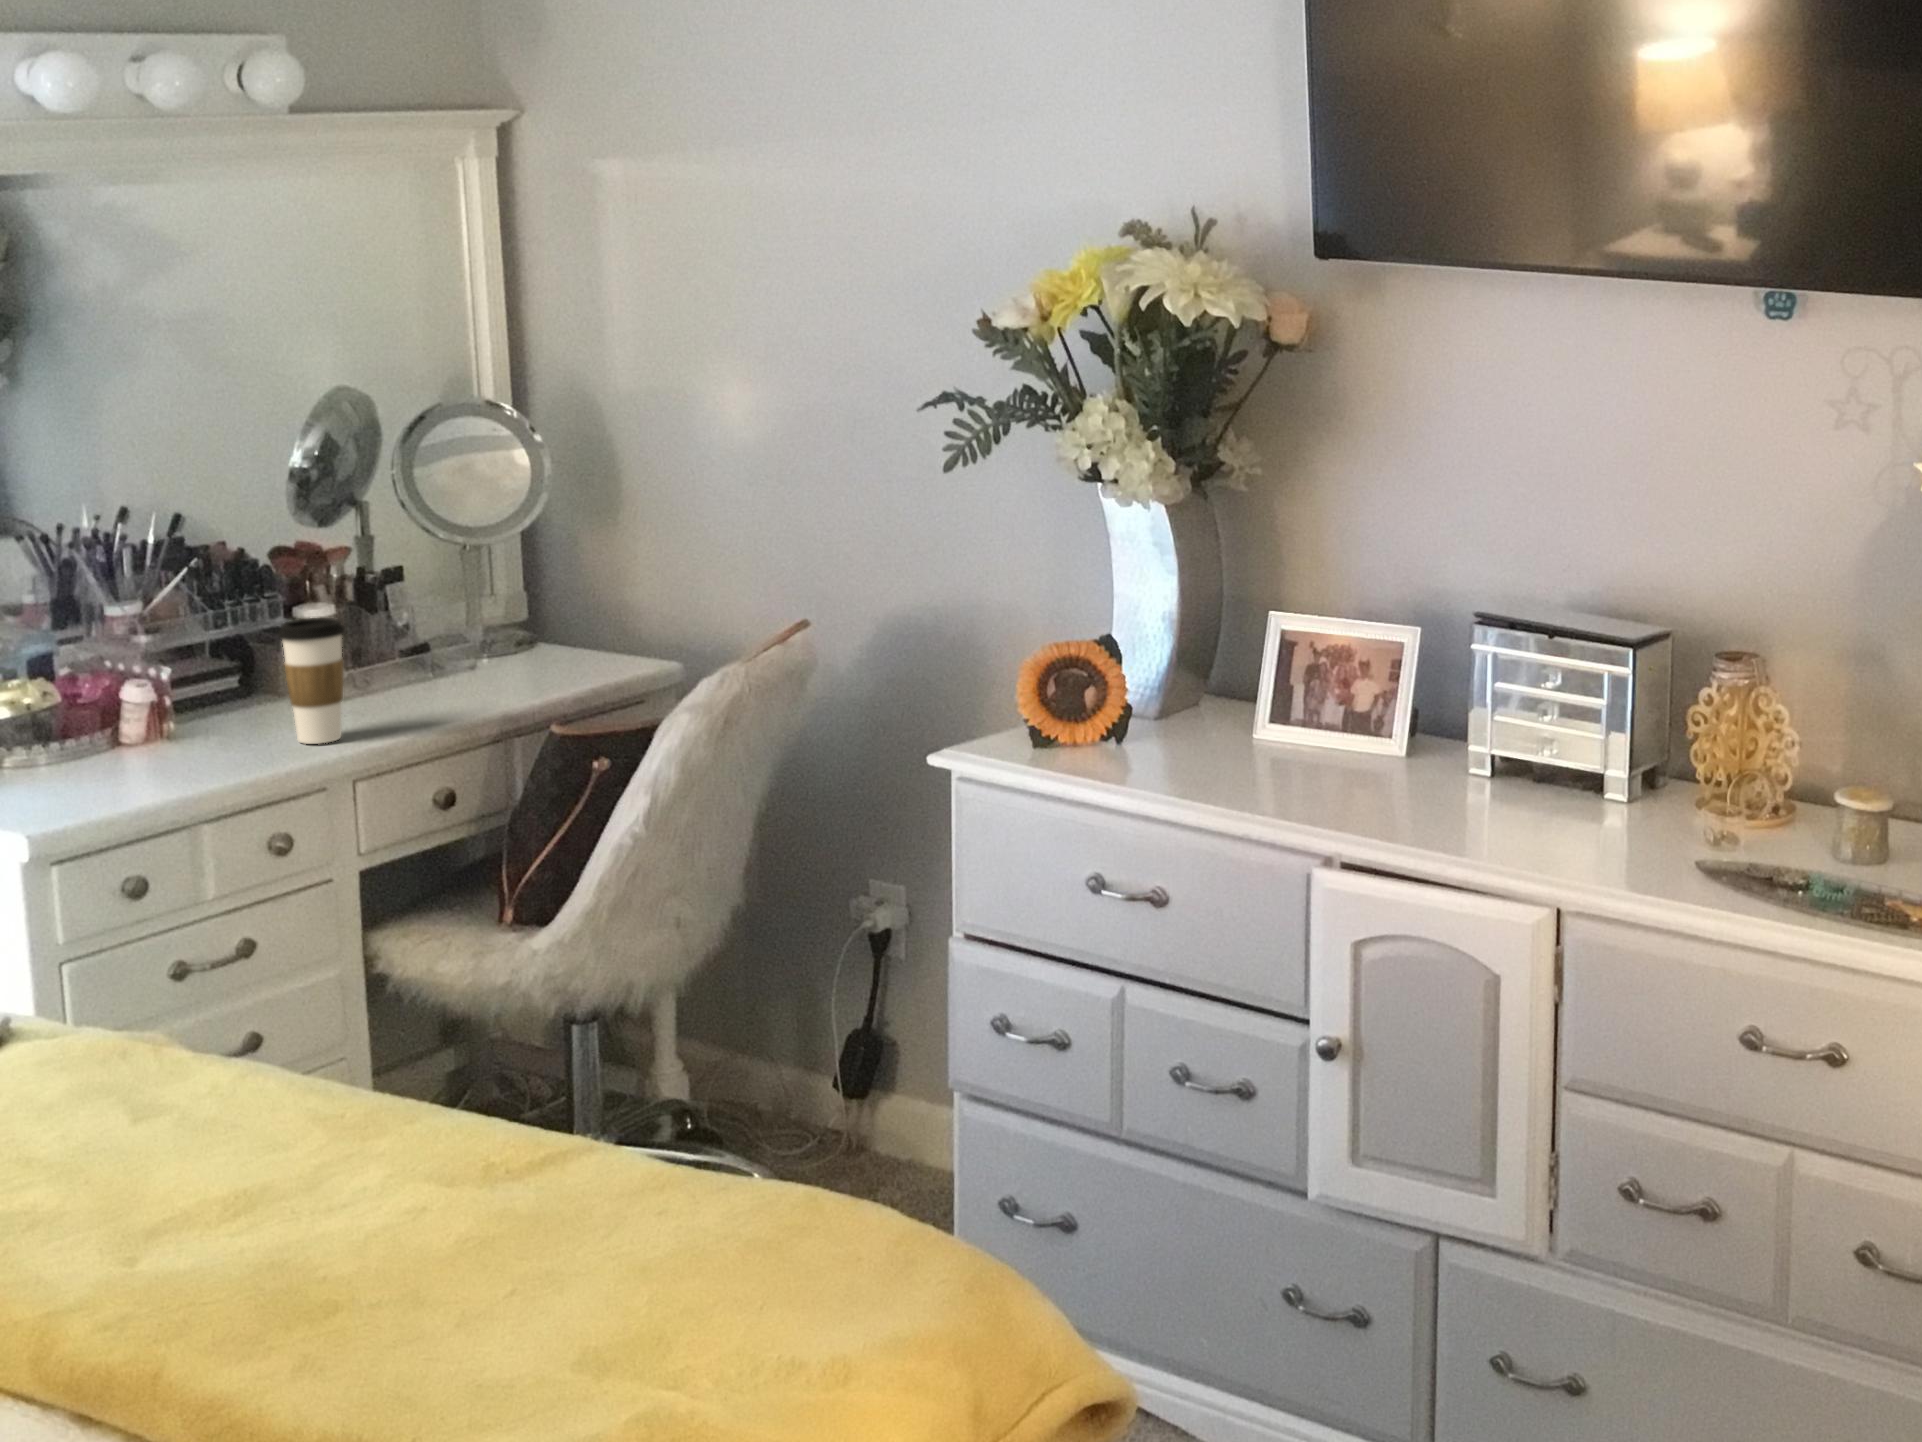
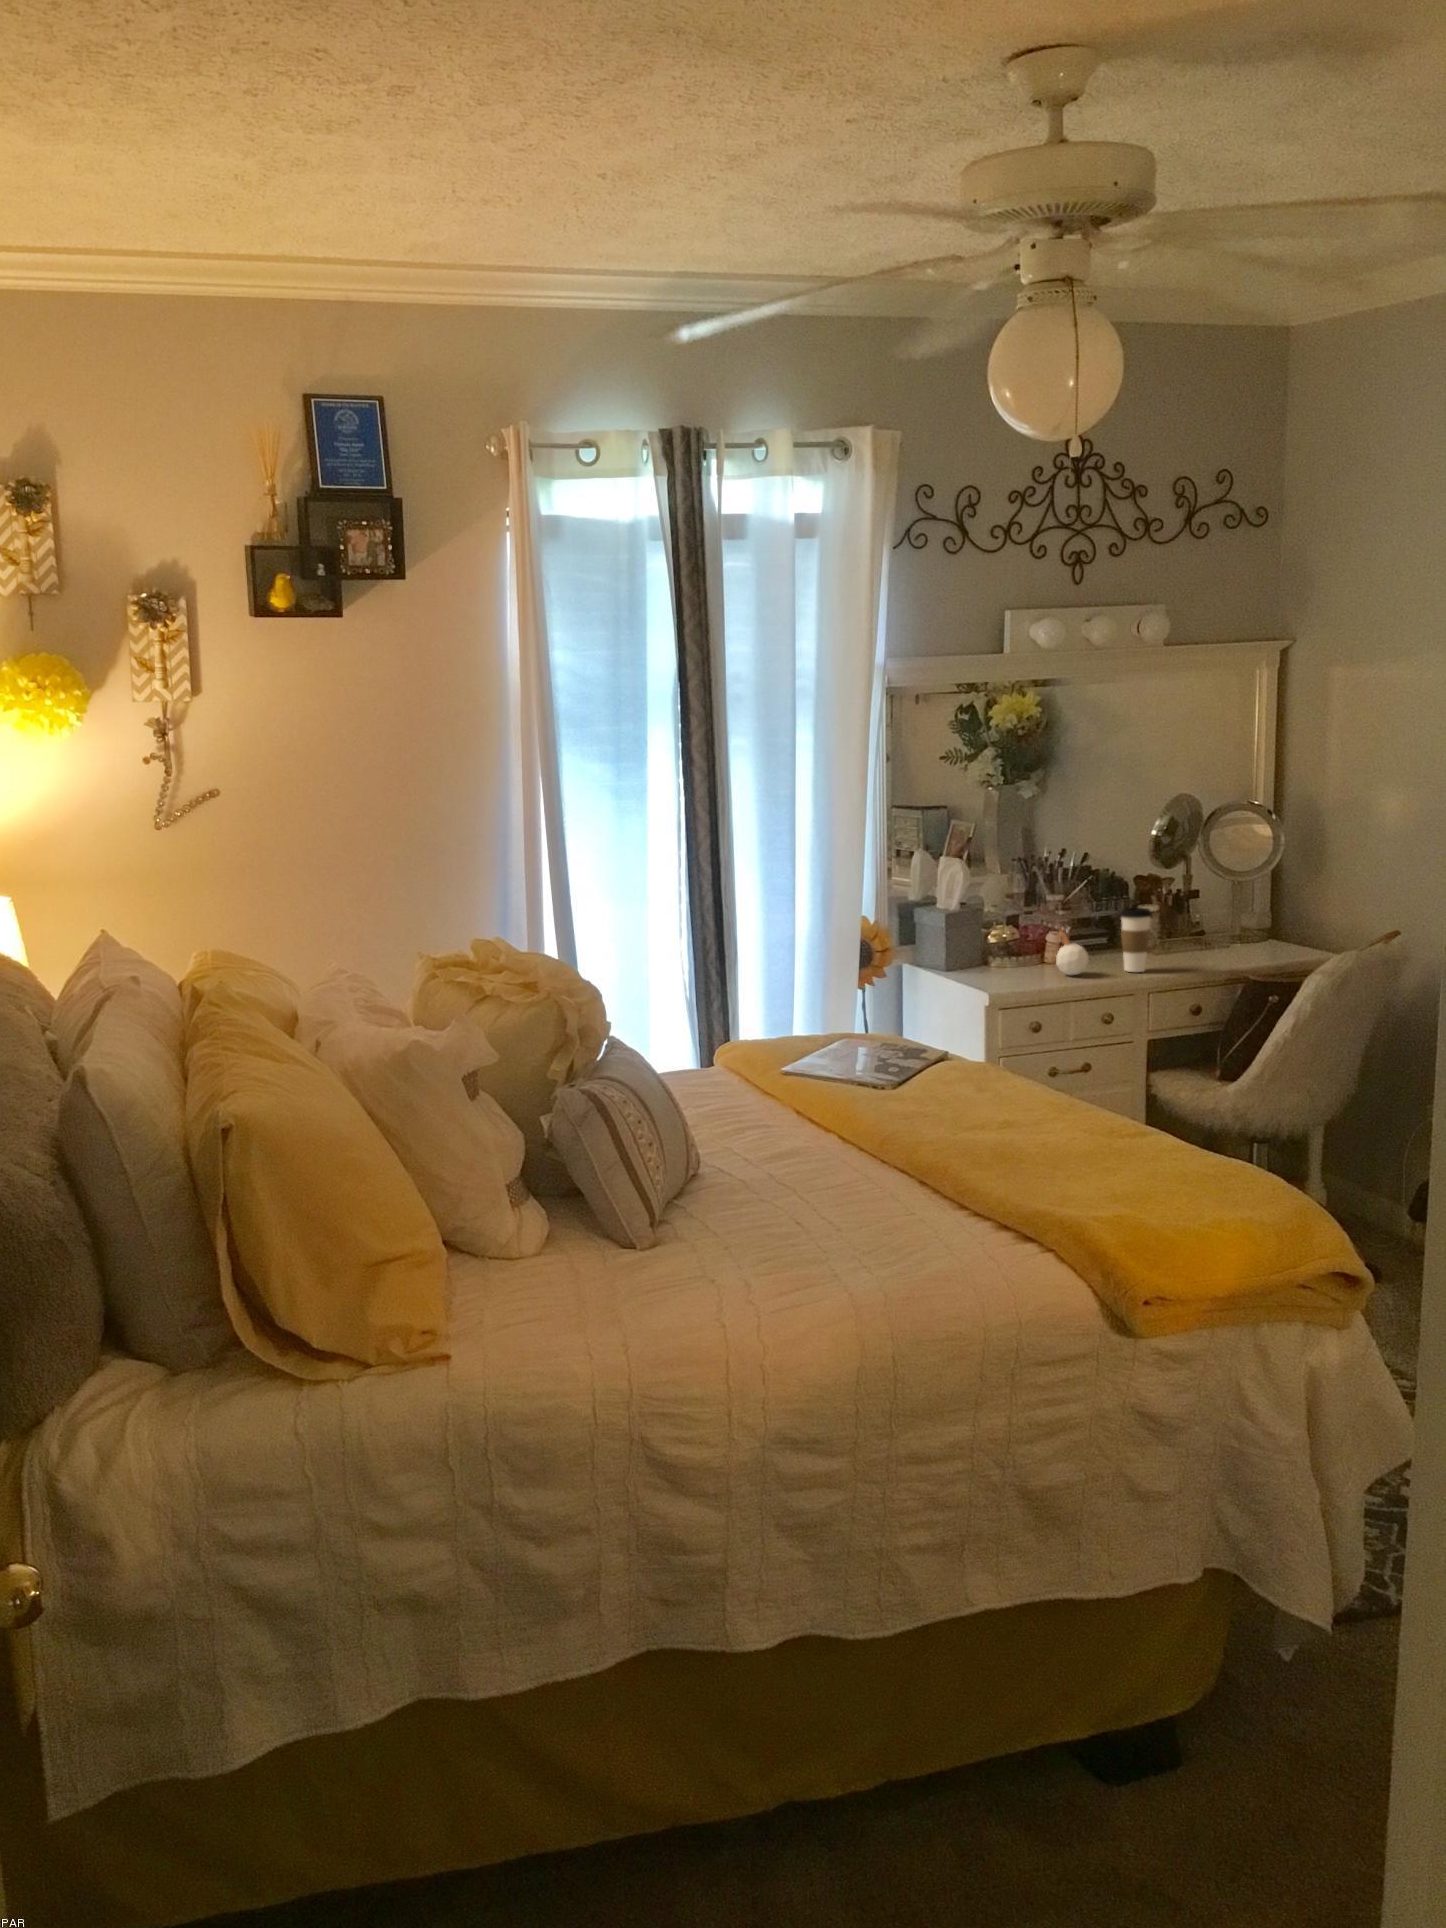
candle: none [148,661,228,769] -> present [1056,924,1088,975]

